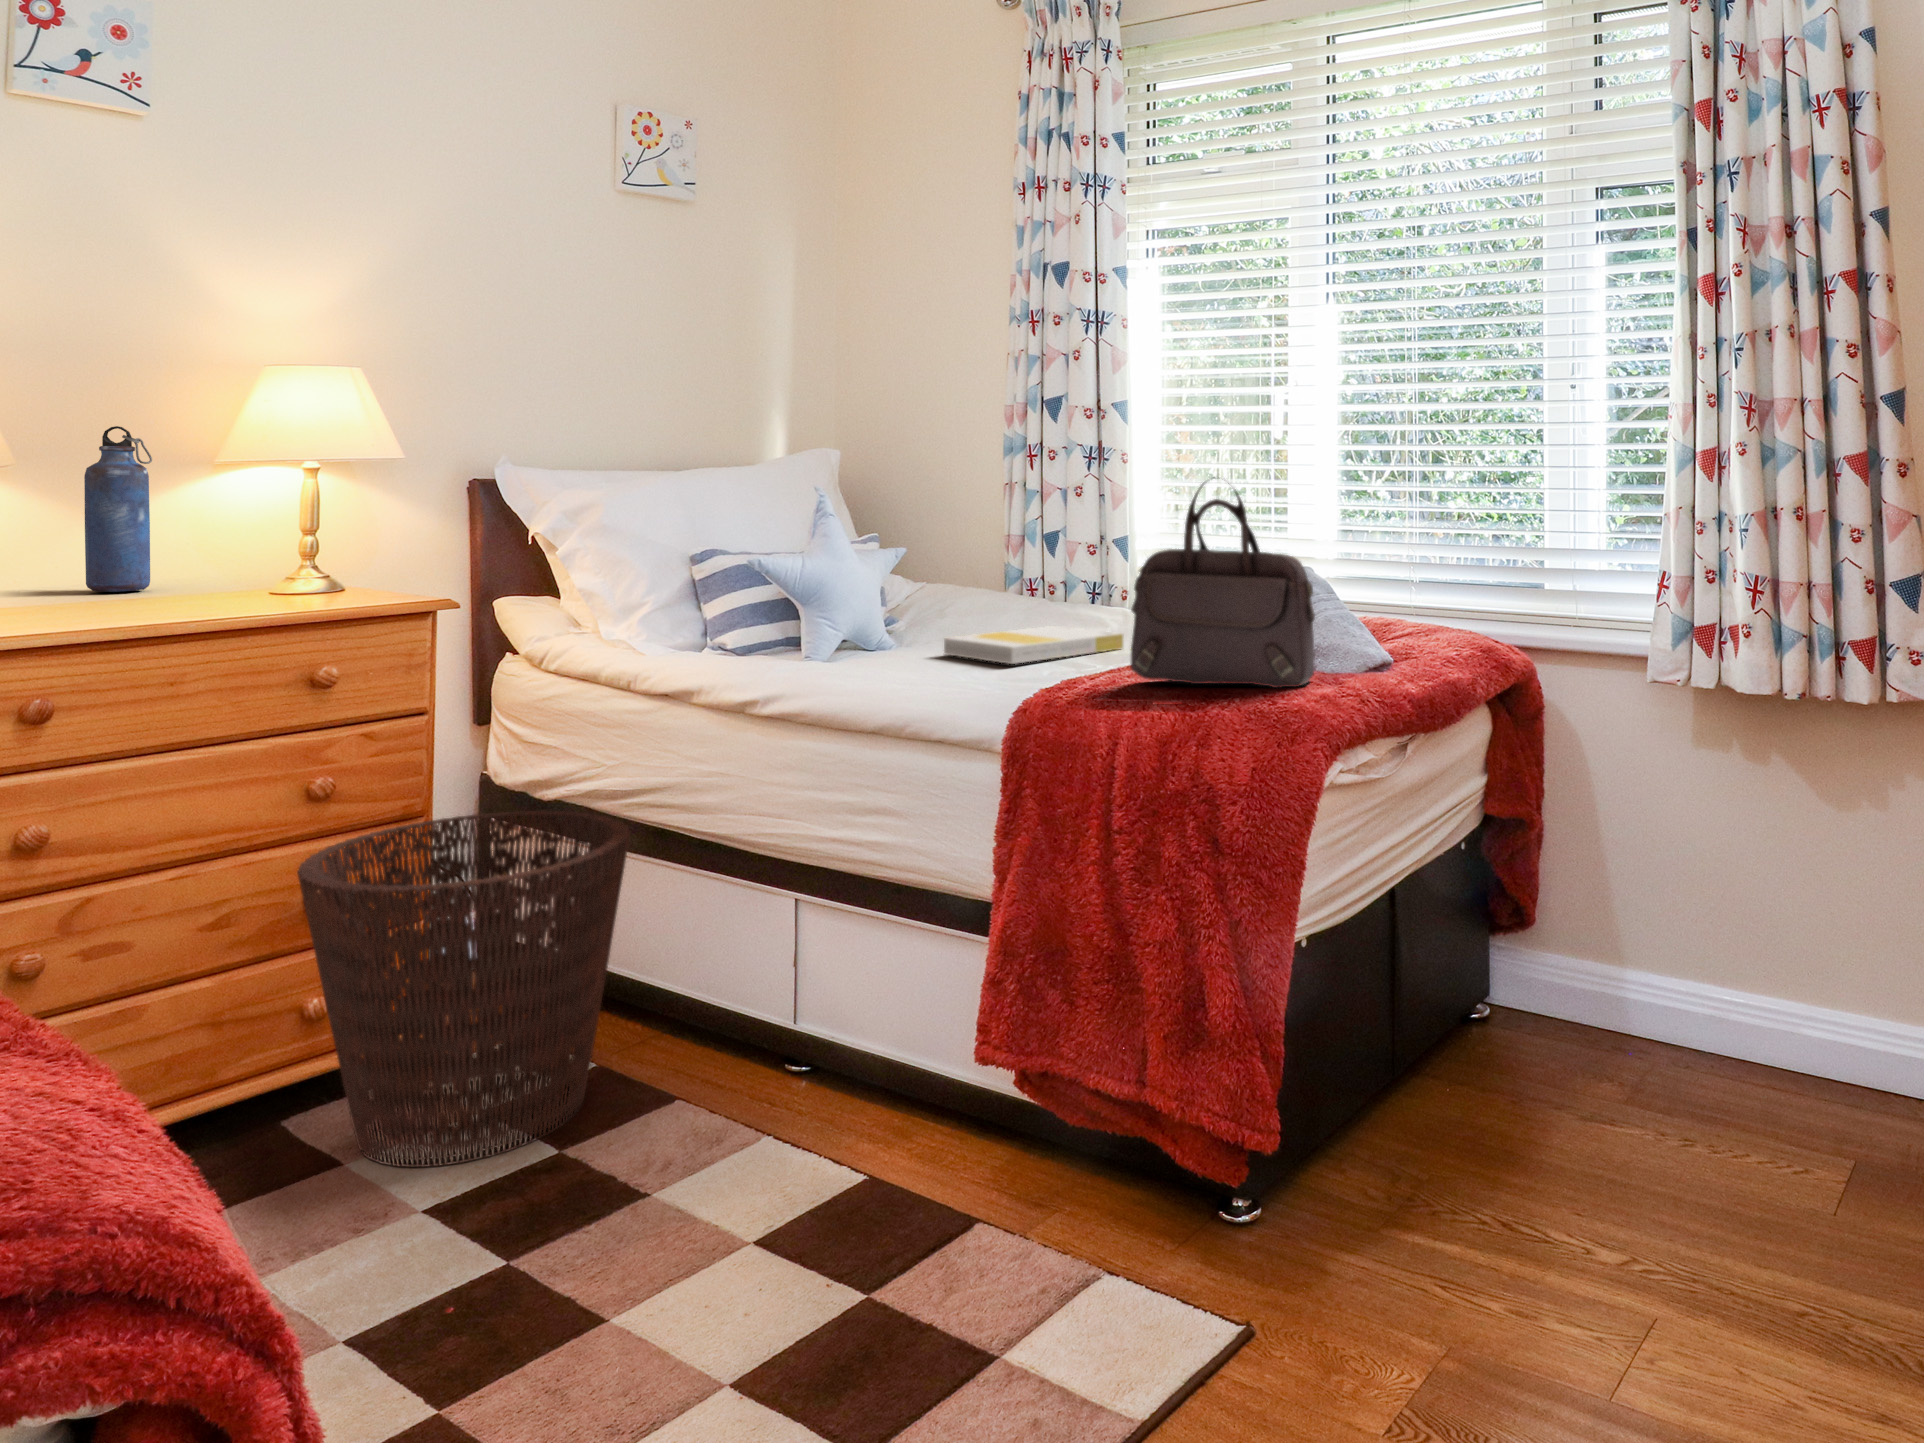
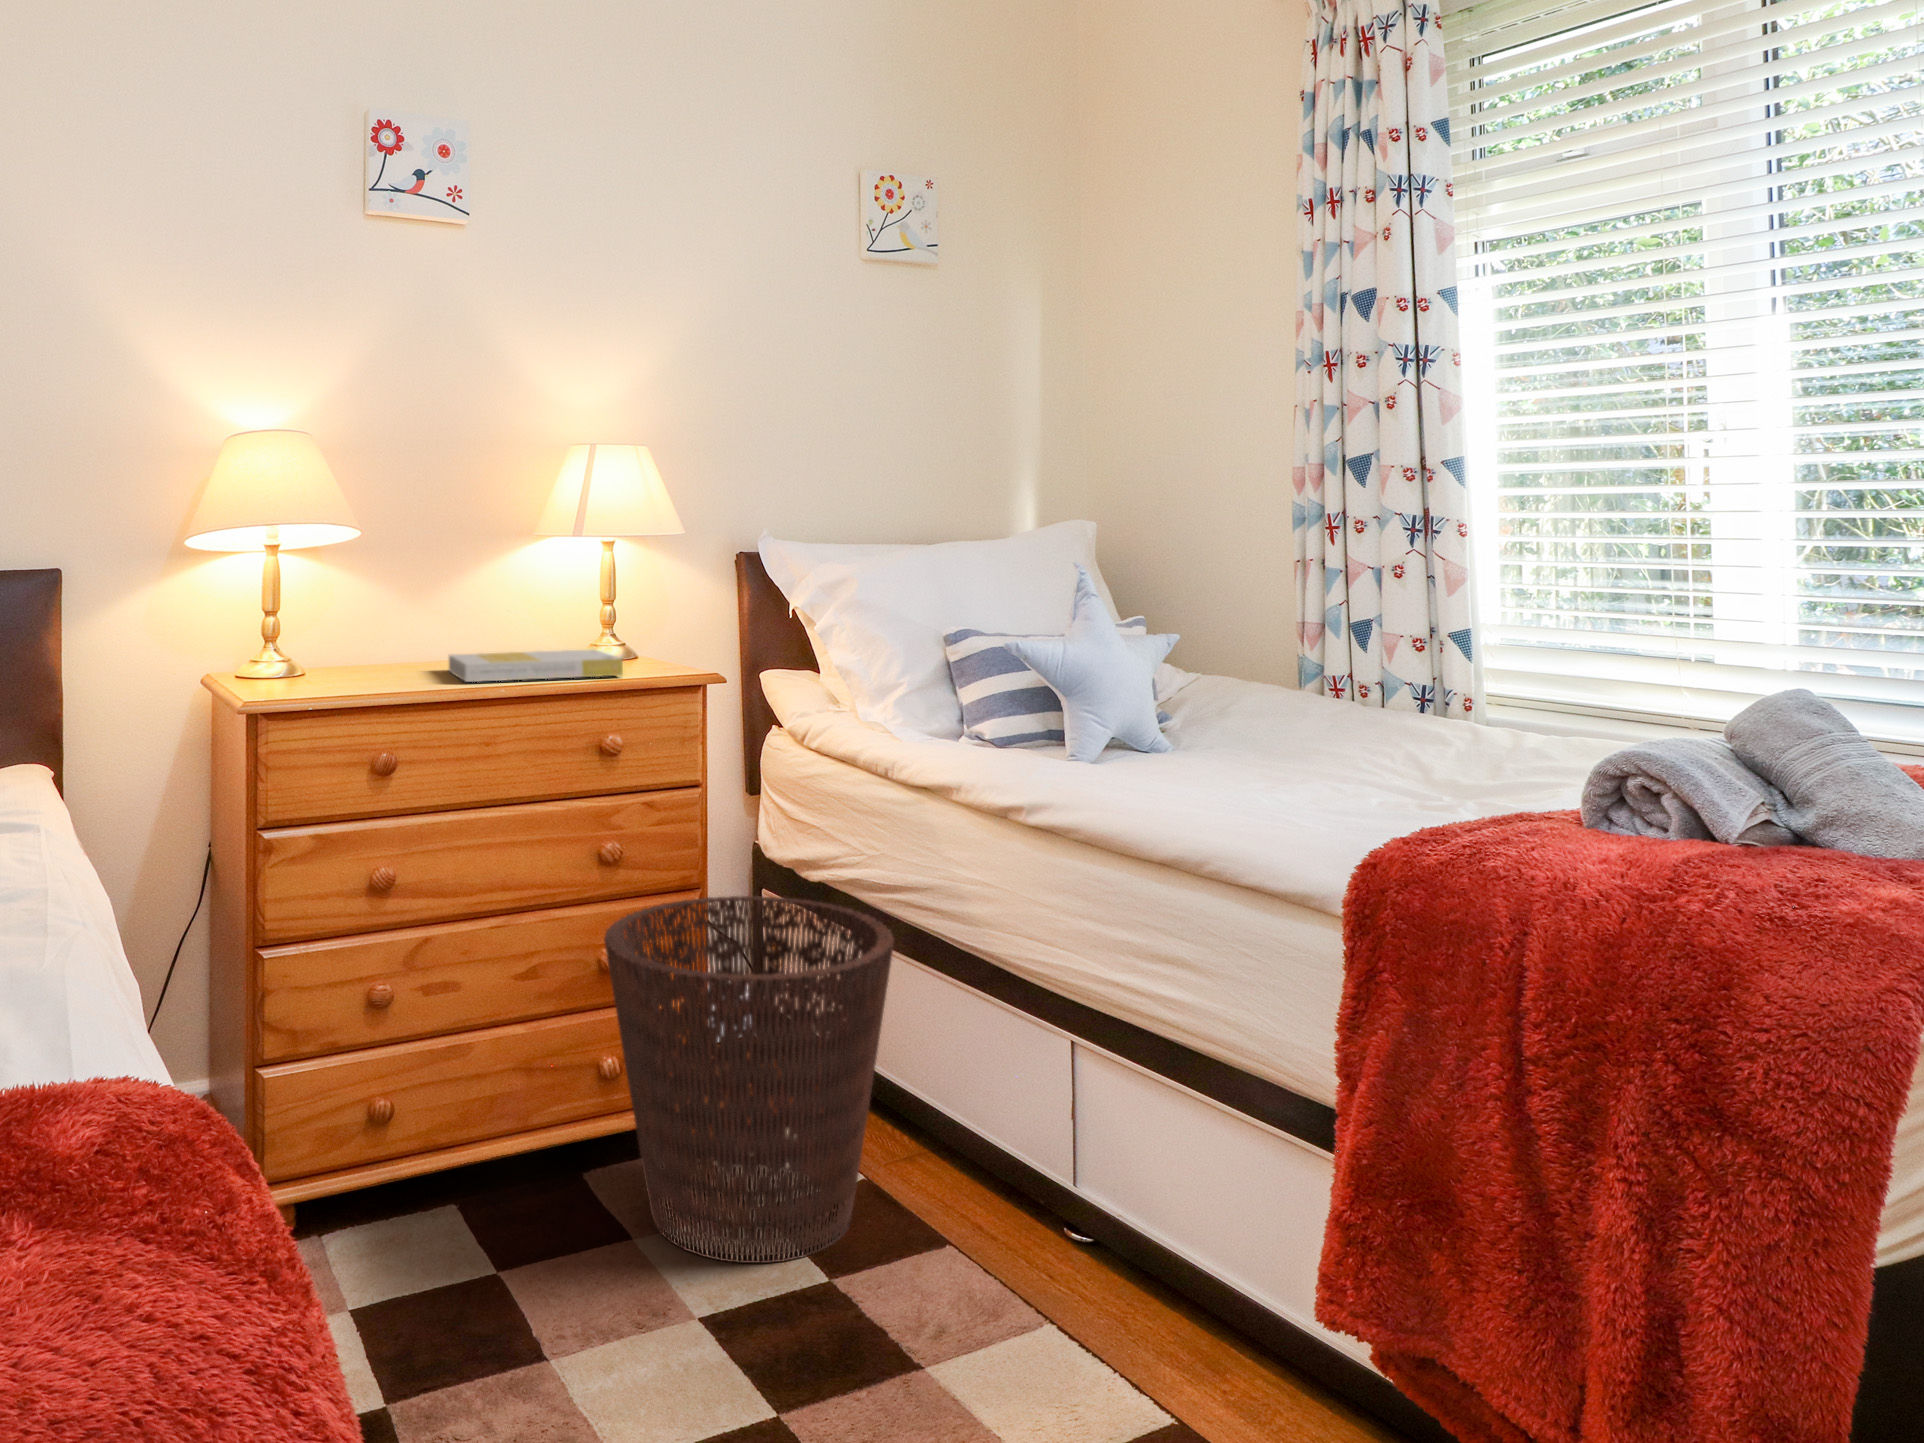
water bottle: present [84,426,152,592] -> none [454,515,499,660]
handbag: present [1130,483,1315,688] -> none [1524,564,1853,881]
book: present [944,626,1123,664] -> present [448,649,623,682]

